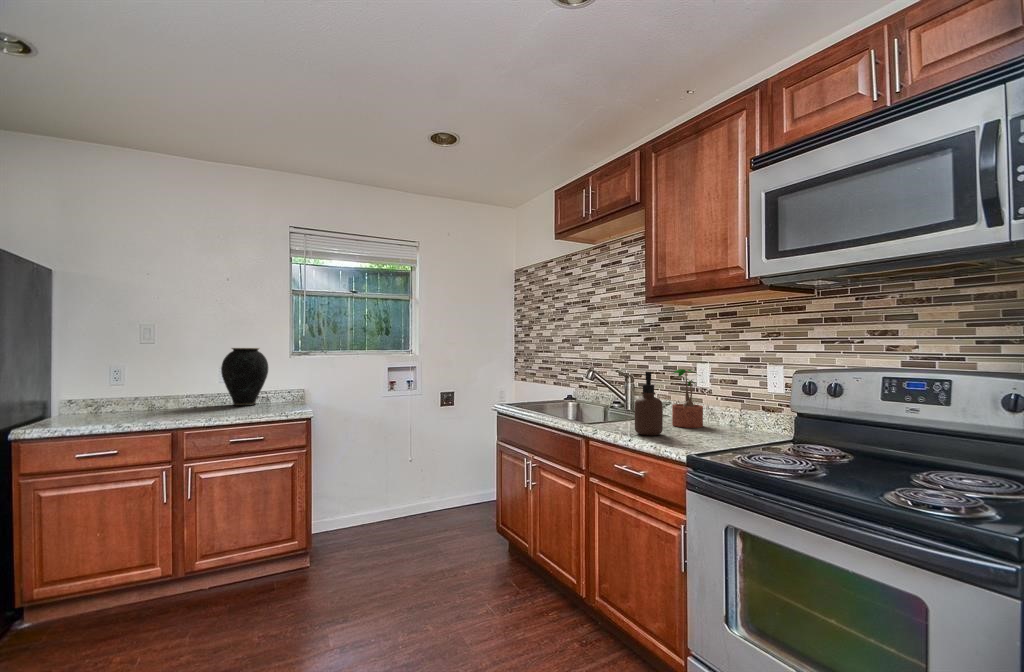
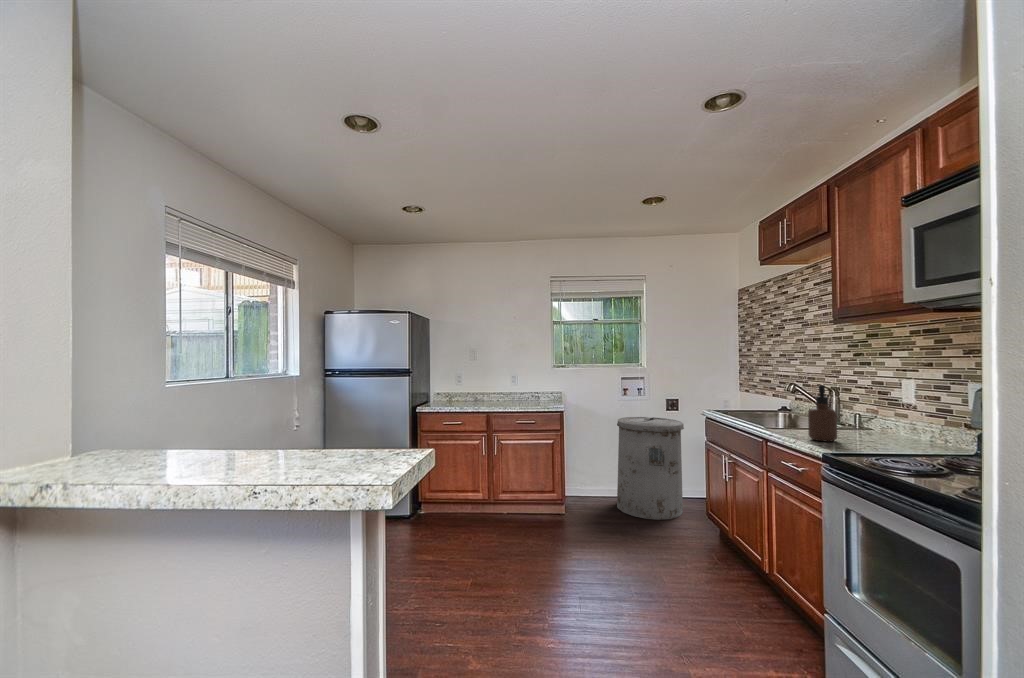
vase: present [221,348,268,406] -> none [512,360,539,399]
potted plant: present [672,369,703,428] -> none [861,384,901,441]
trash can: none [380,417,463,547] -> present [617,417,684,520]

